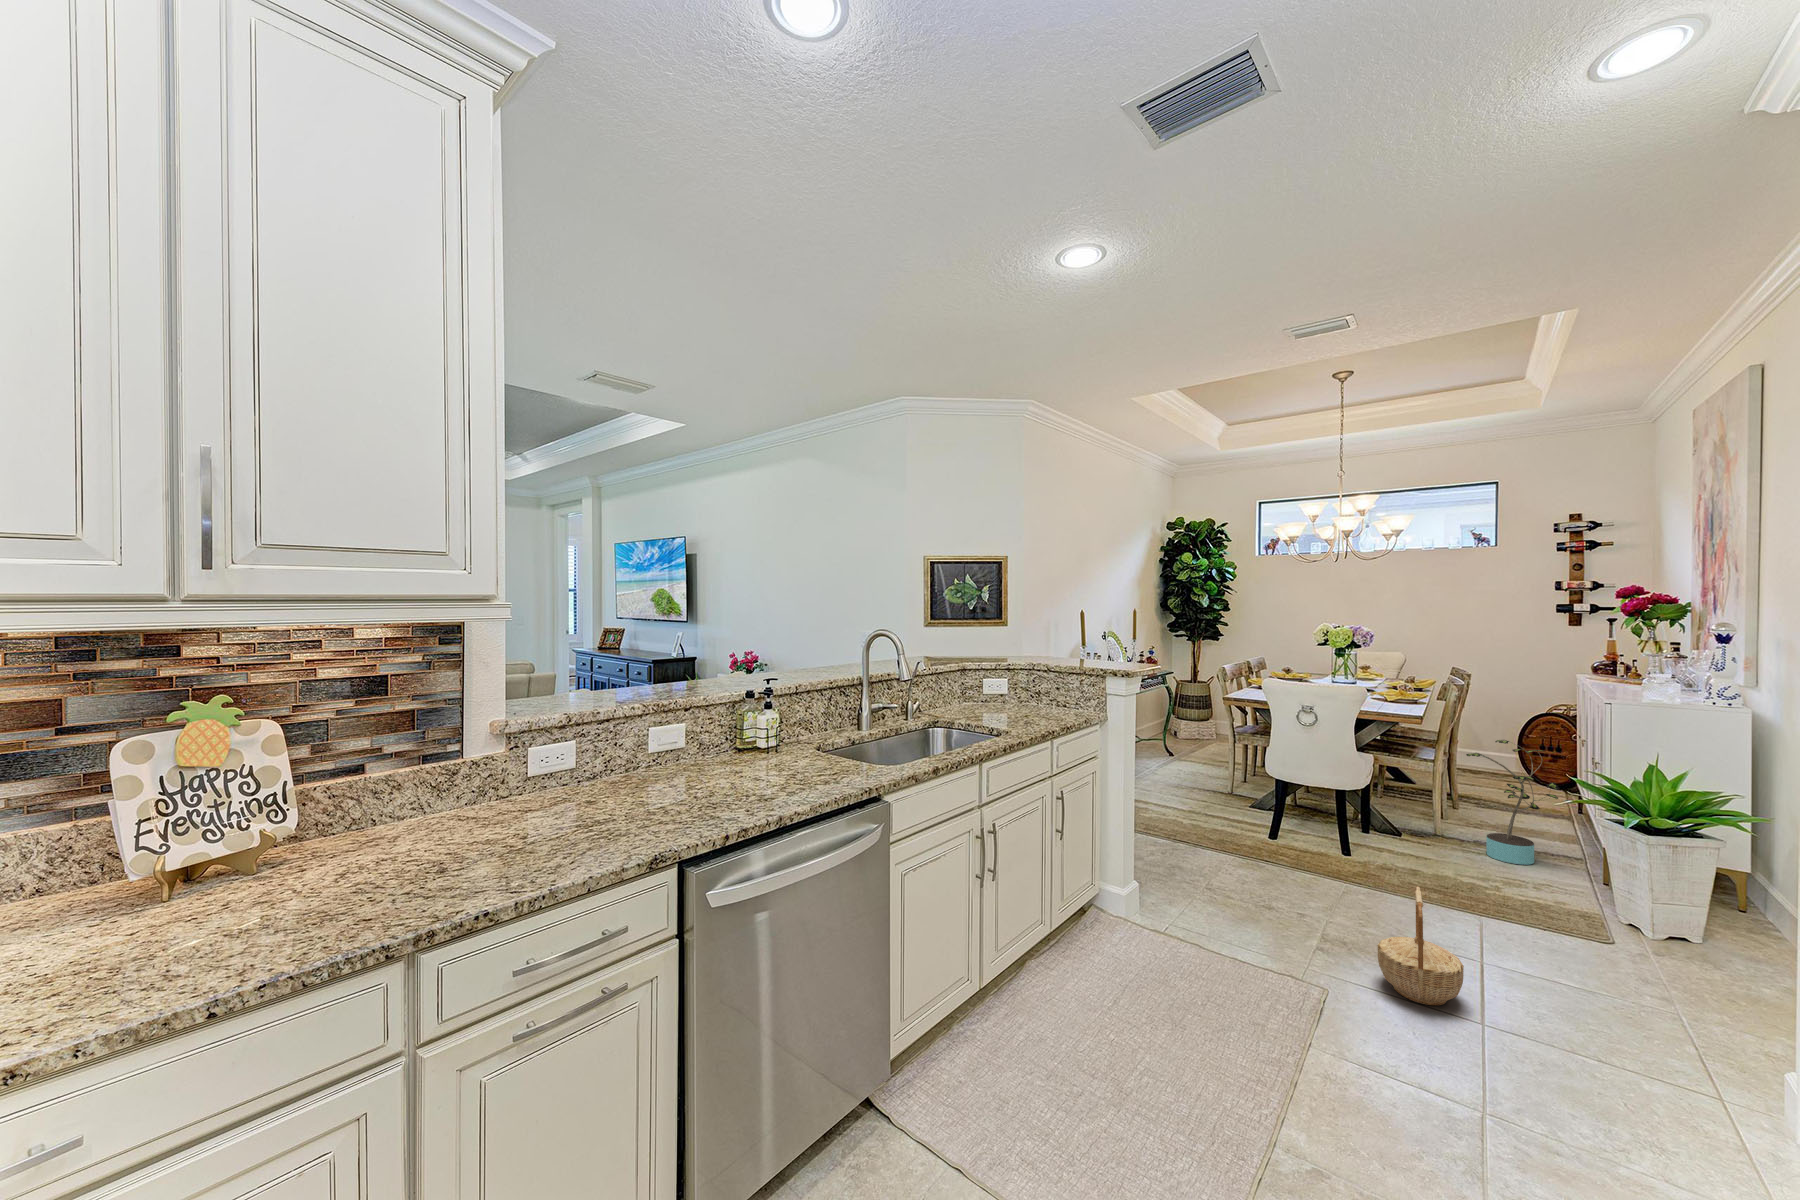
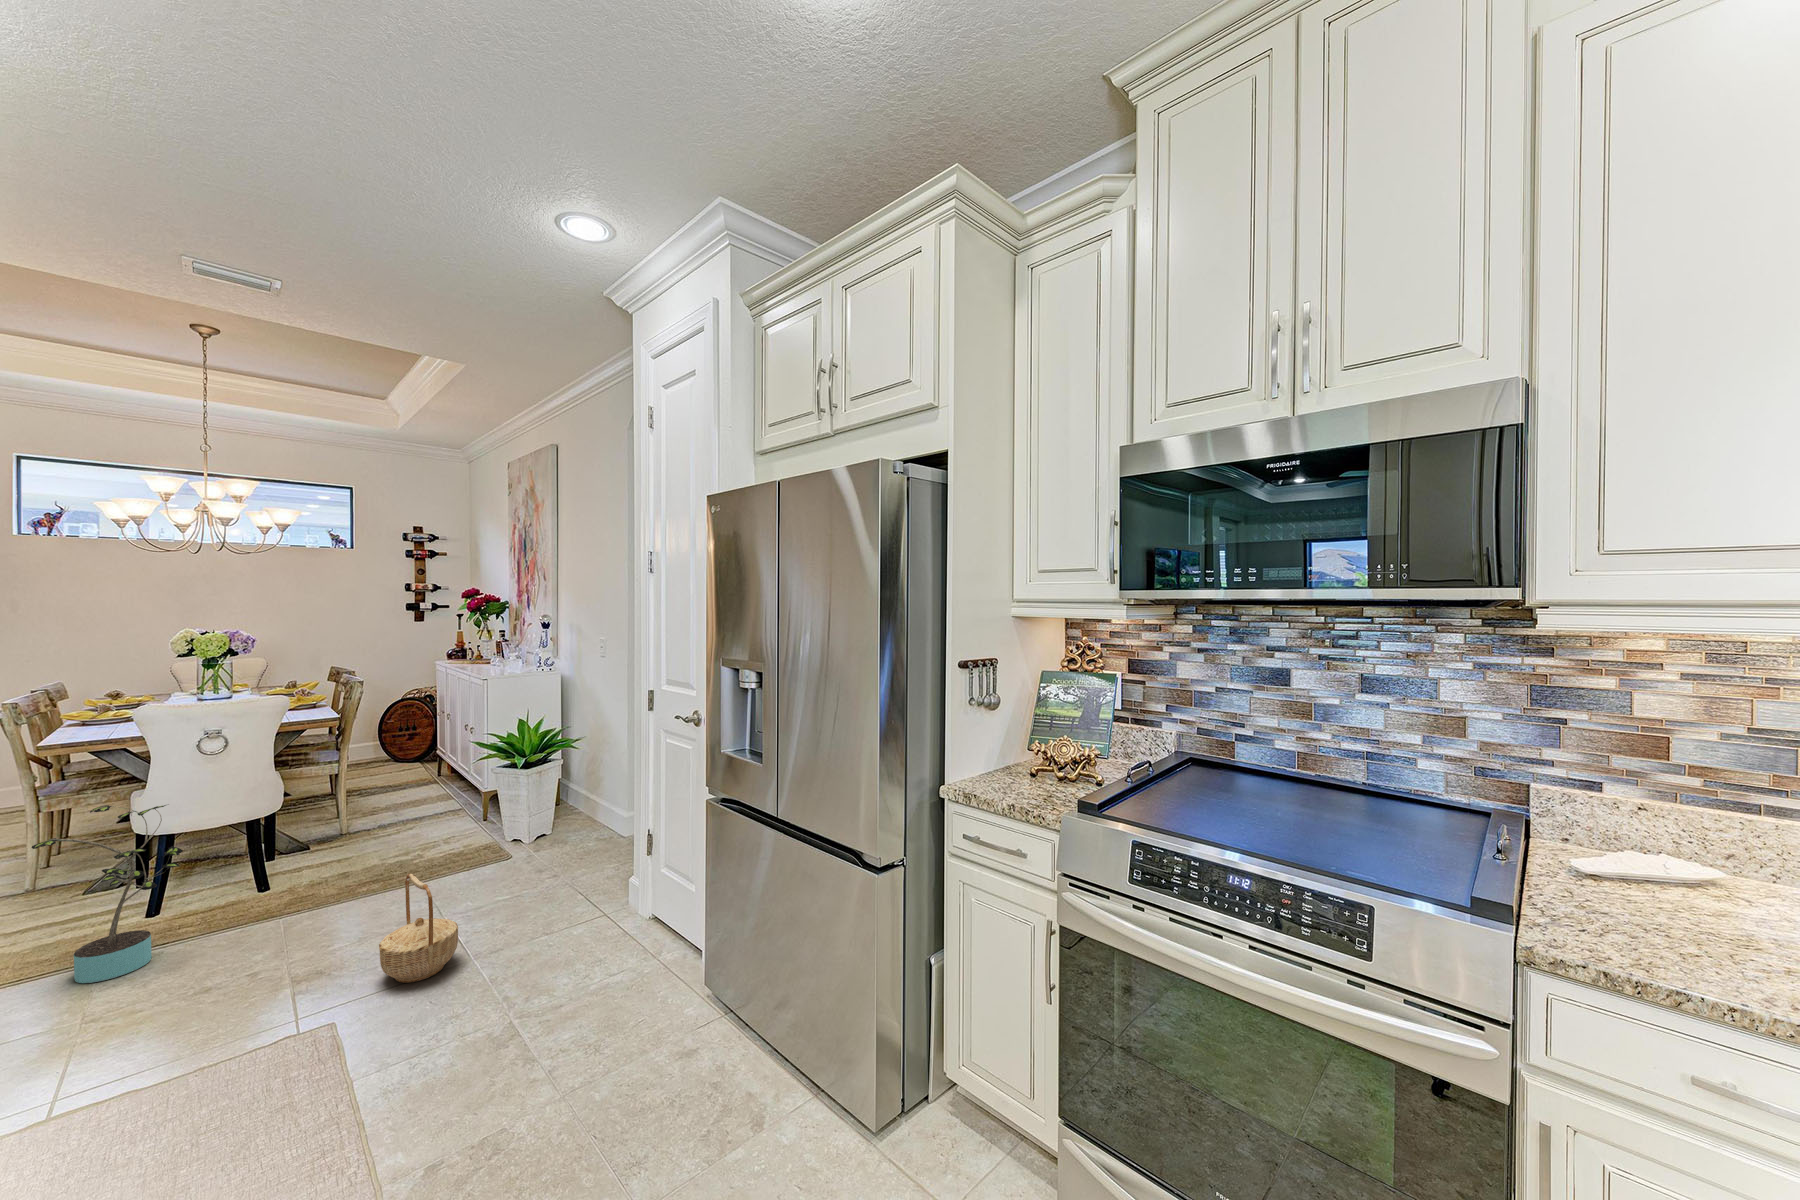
potted plant: present [1466,740,1559,865] -> present [32,805,183,983]

